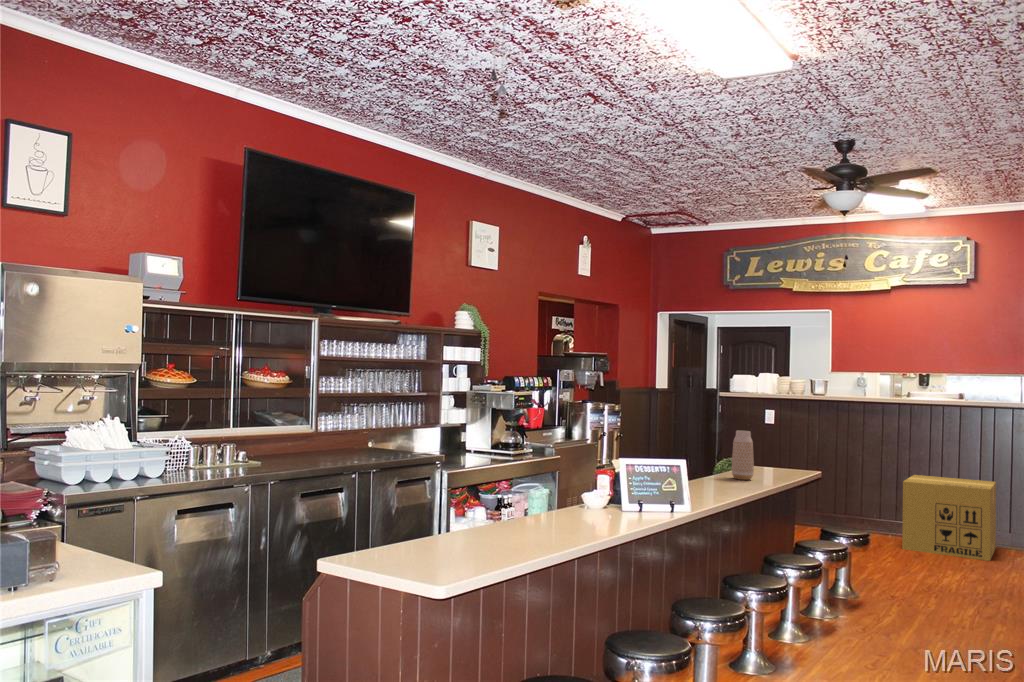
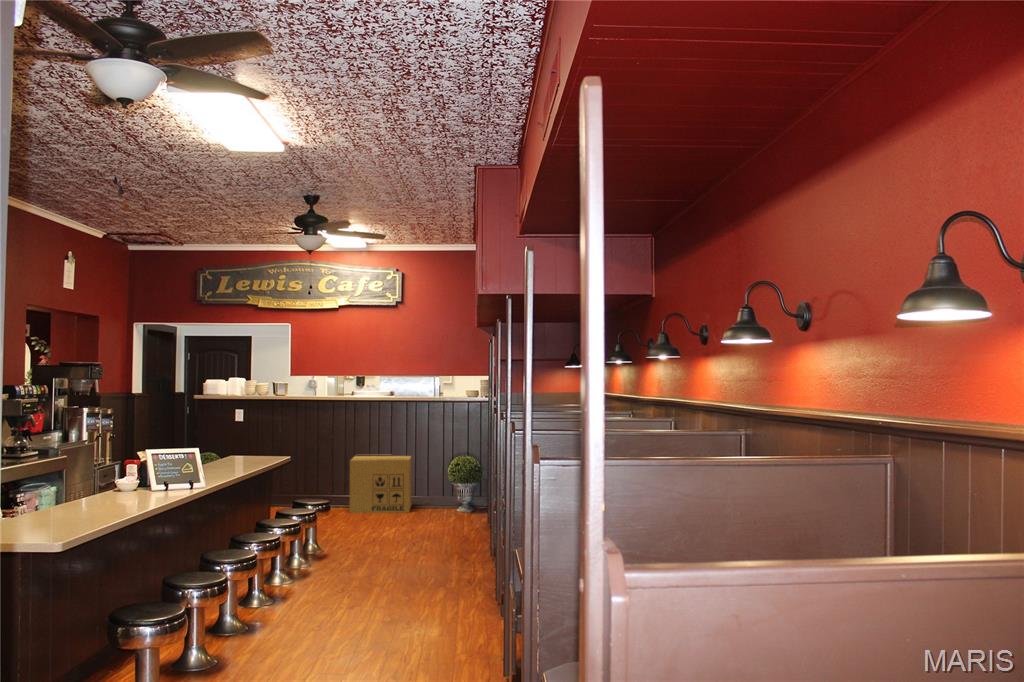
vase: present [732,431,754,480] -> none [228,429,247,469]

